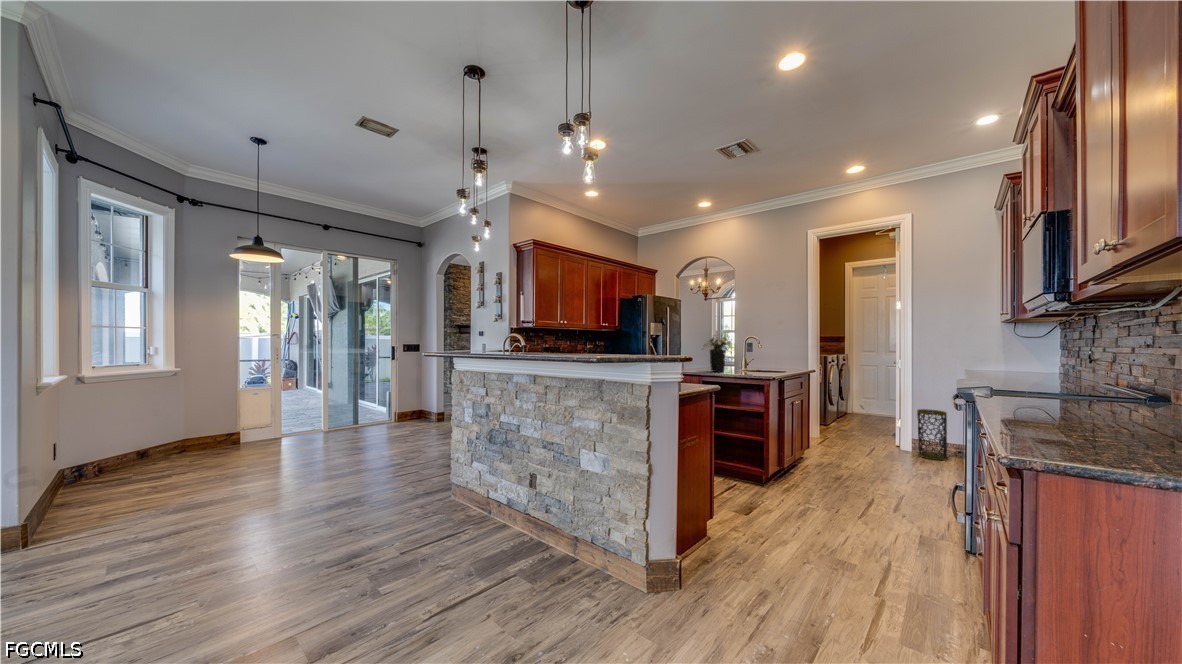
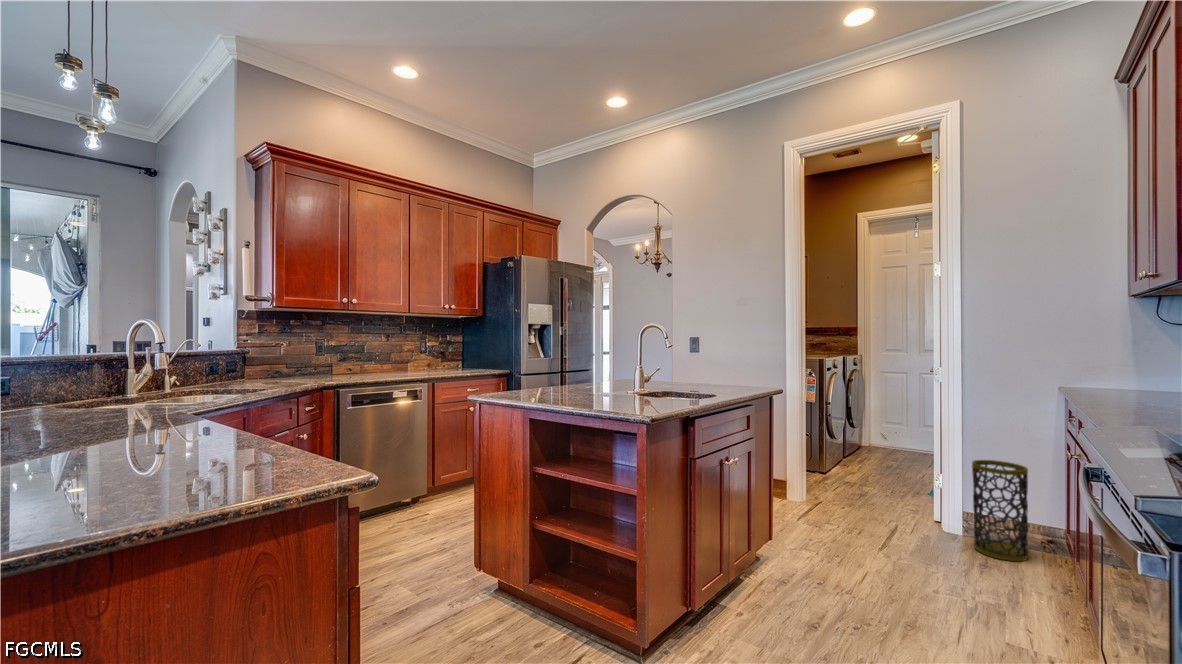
flower arrangement: present [703,335,731,372] -> none [539,318,604,398]

